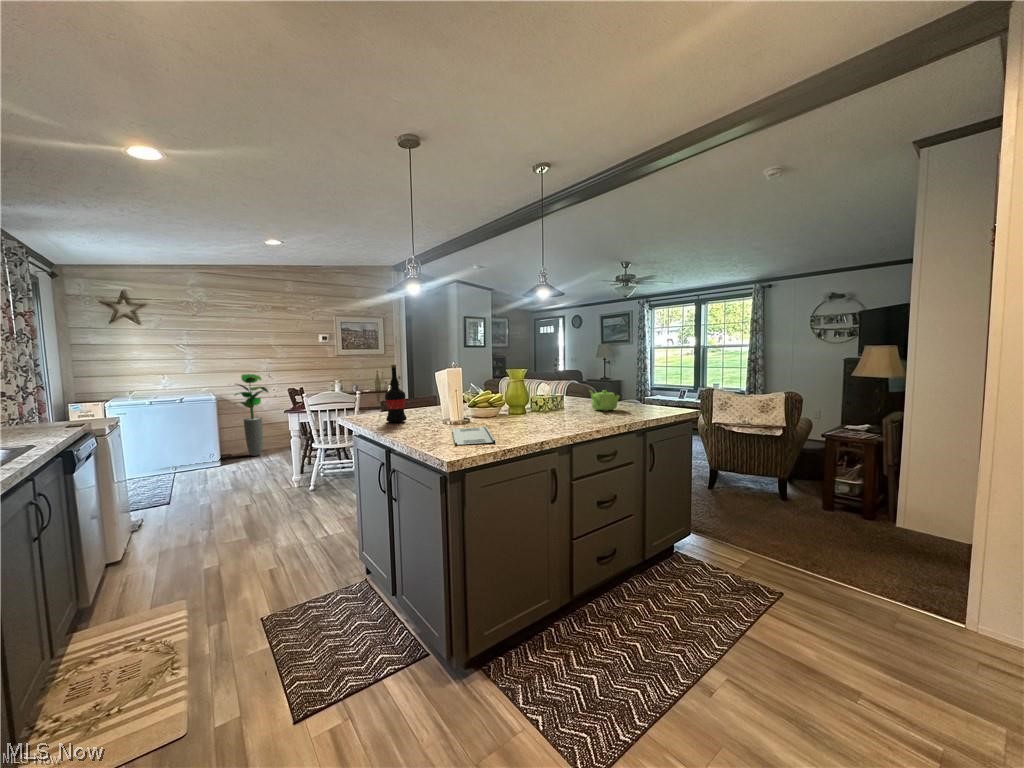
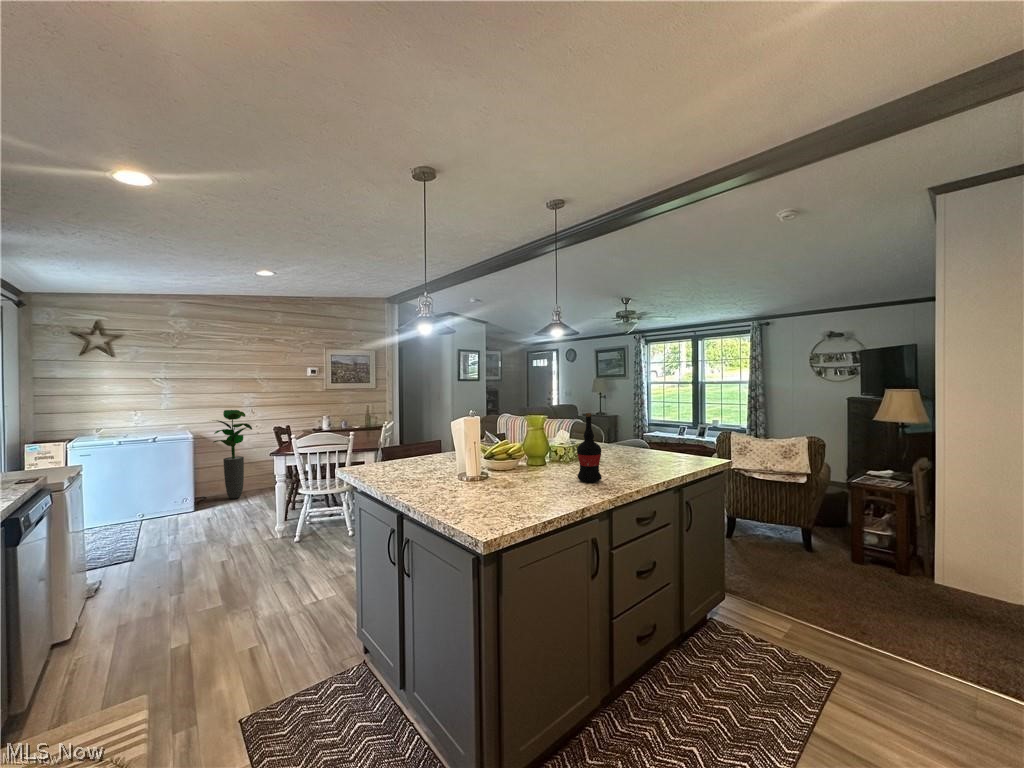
wine bottle: present [385,365,407,422] -> present [577,413,602,482]
teapot: present [590,390,620,411] -> none [612,438,648,461]
tray: present [452,426,495,446] -> none [473,484,531,515]

